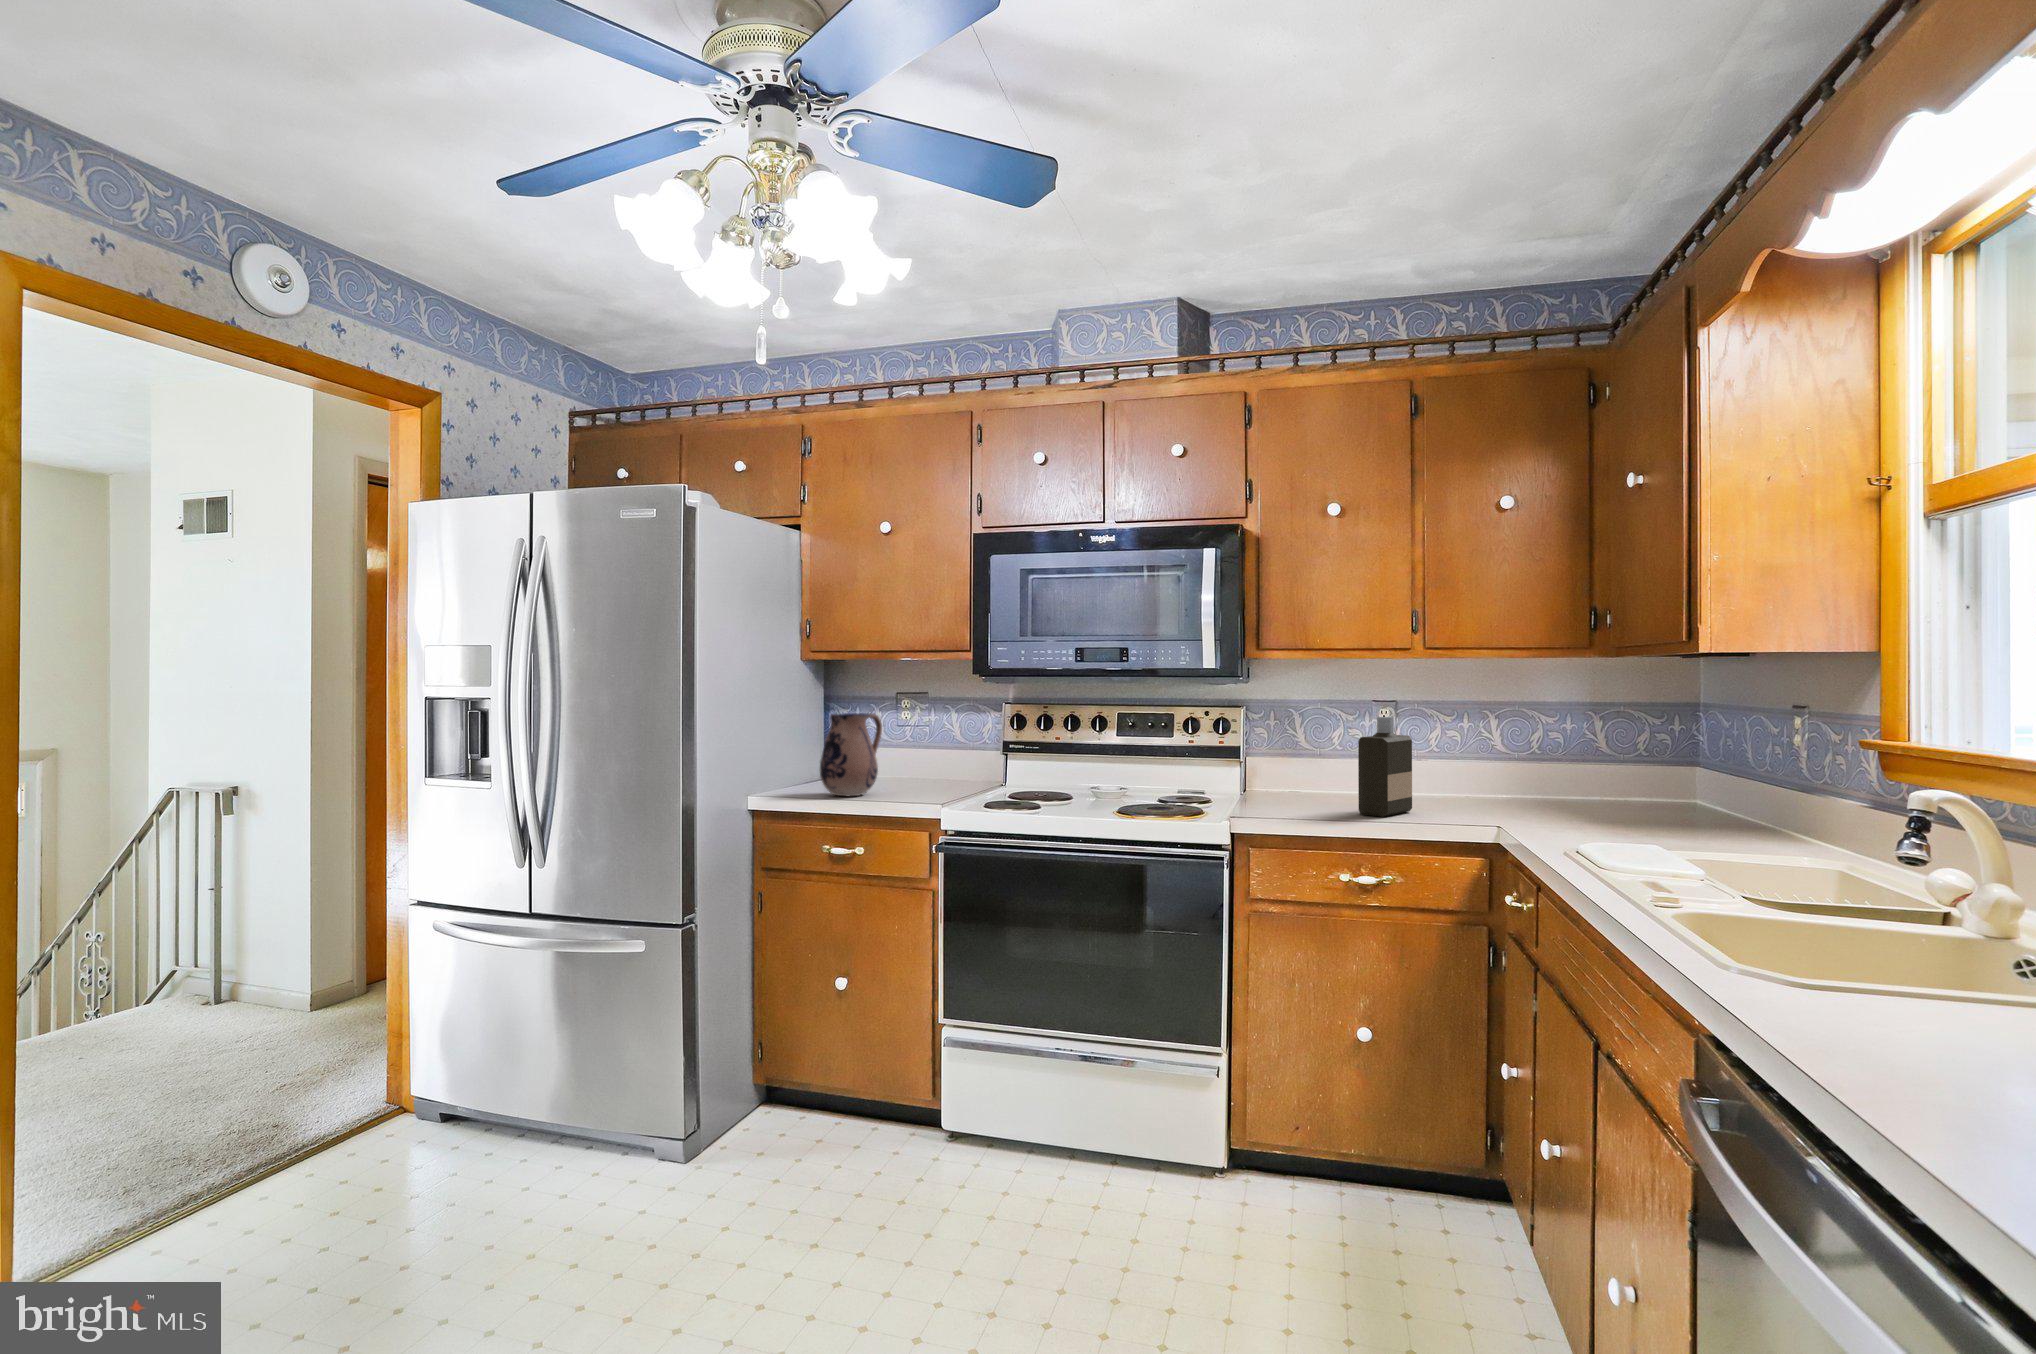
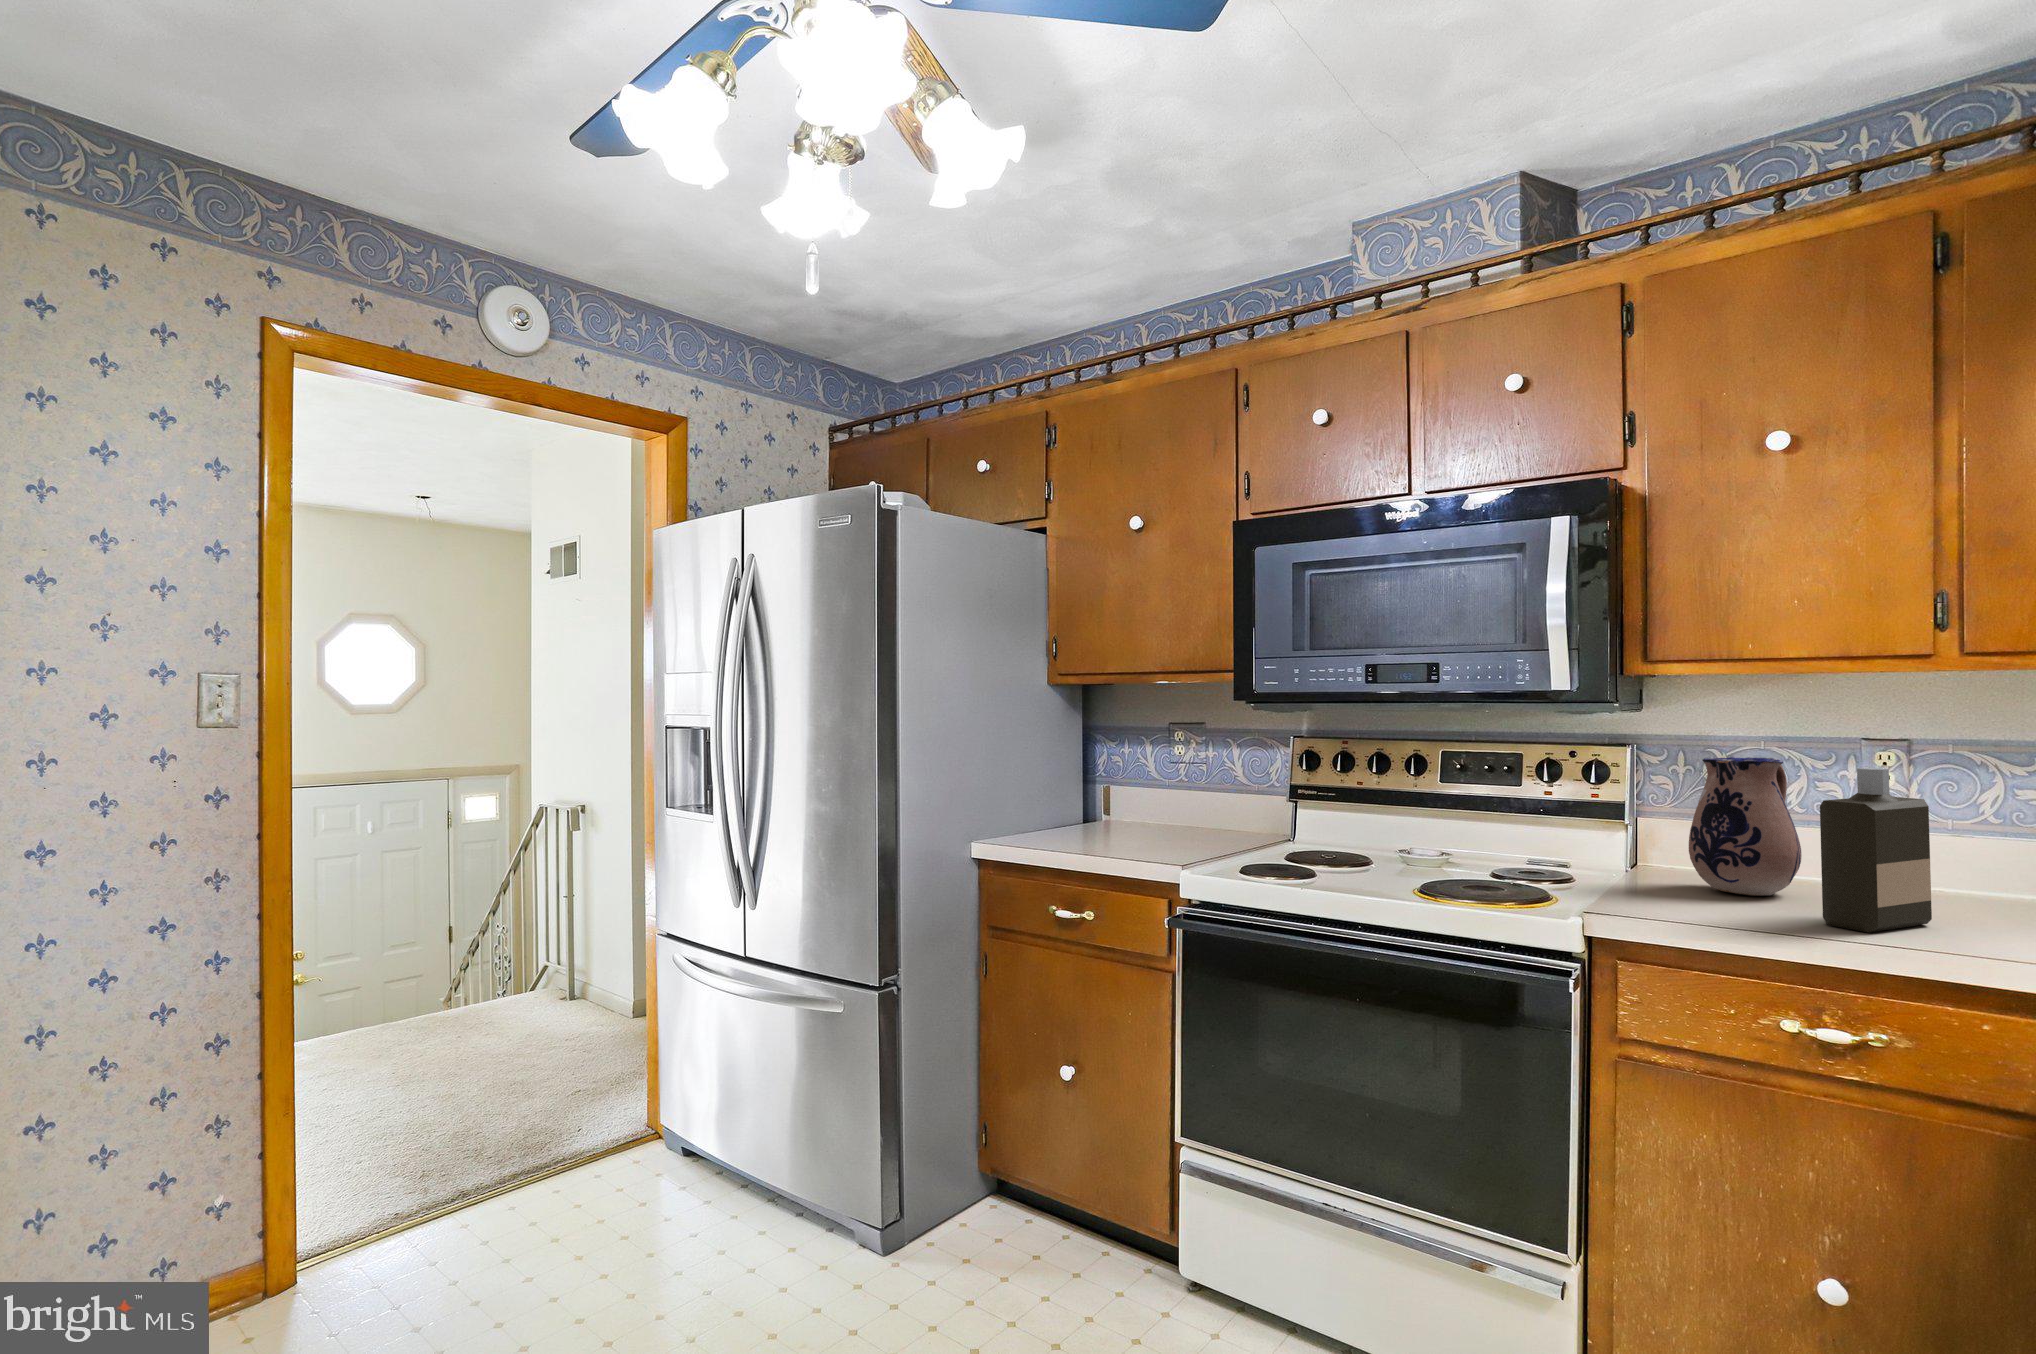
ceramic pitcher: present [820,713,882,796] -> present [1689,757,1801,896]

